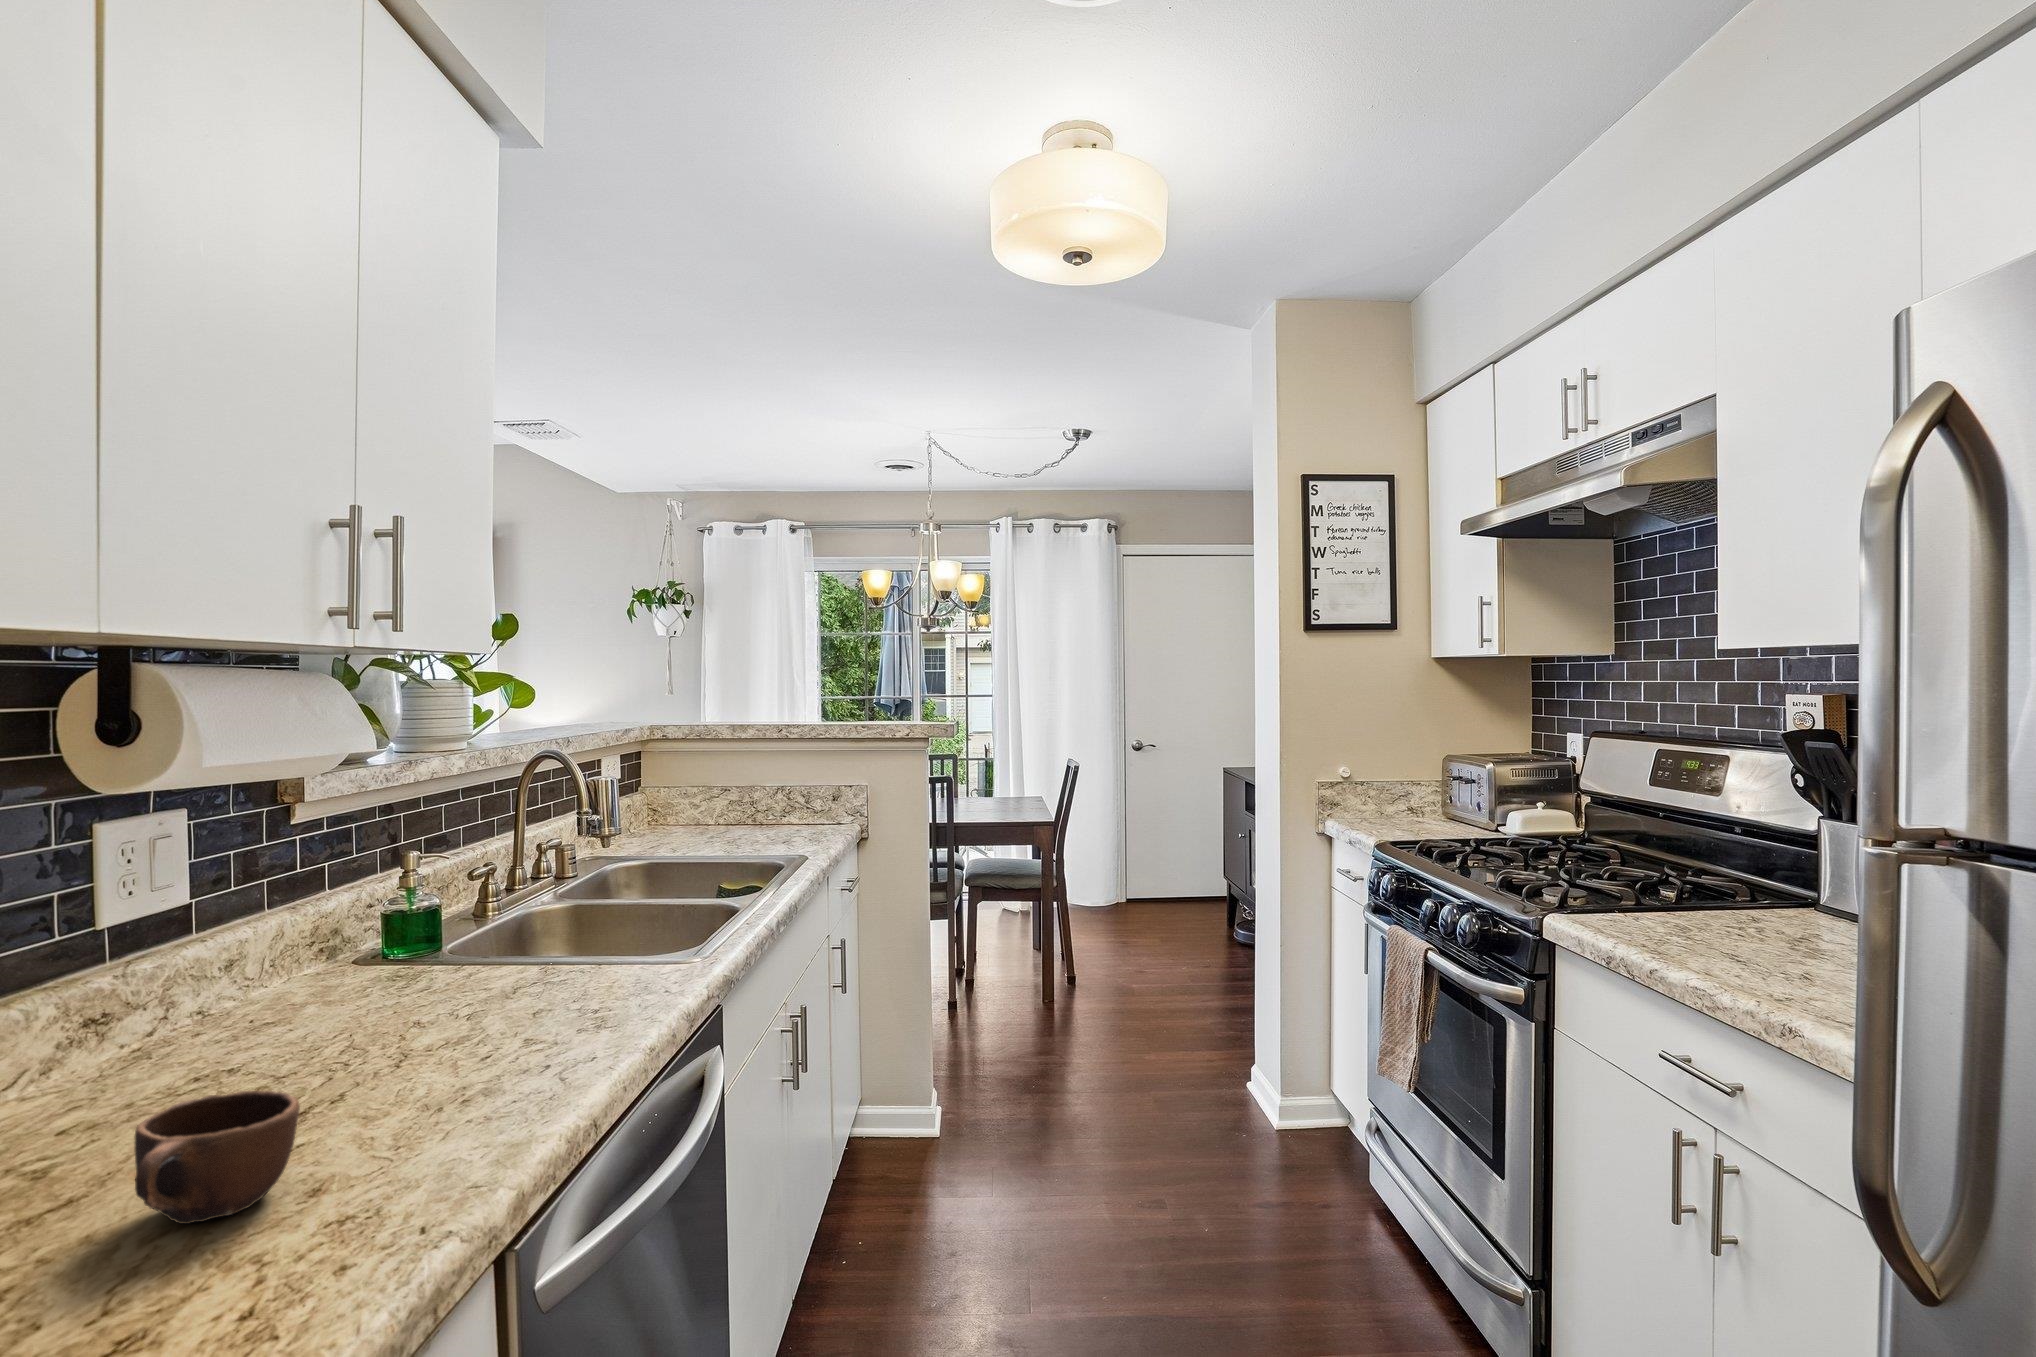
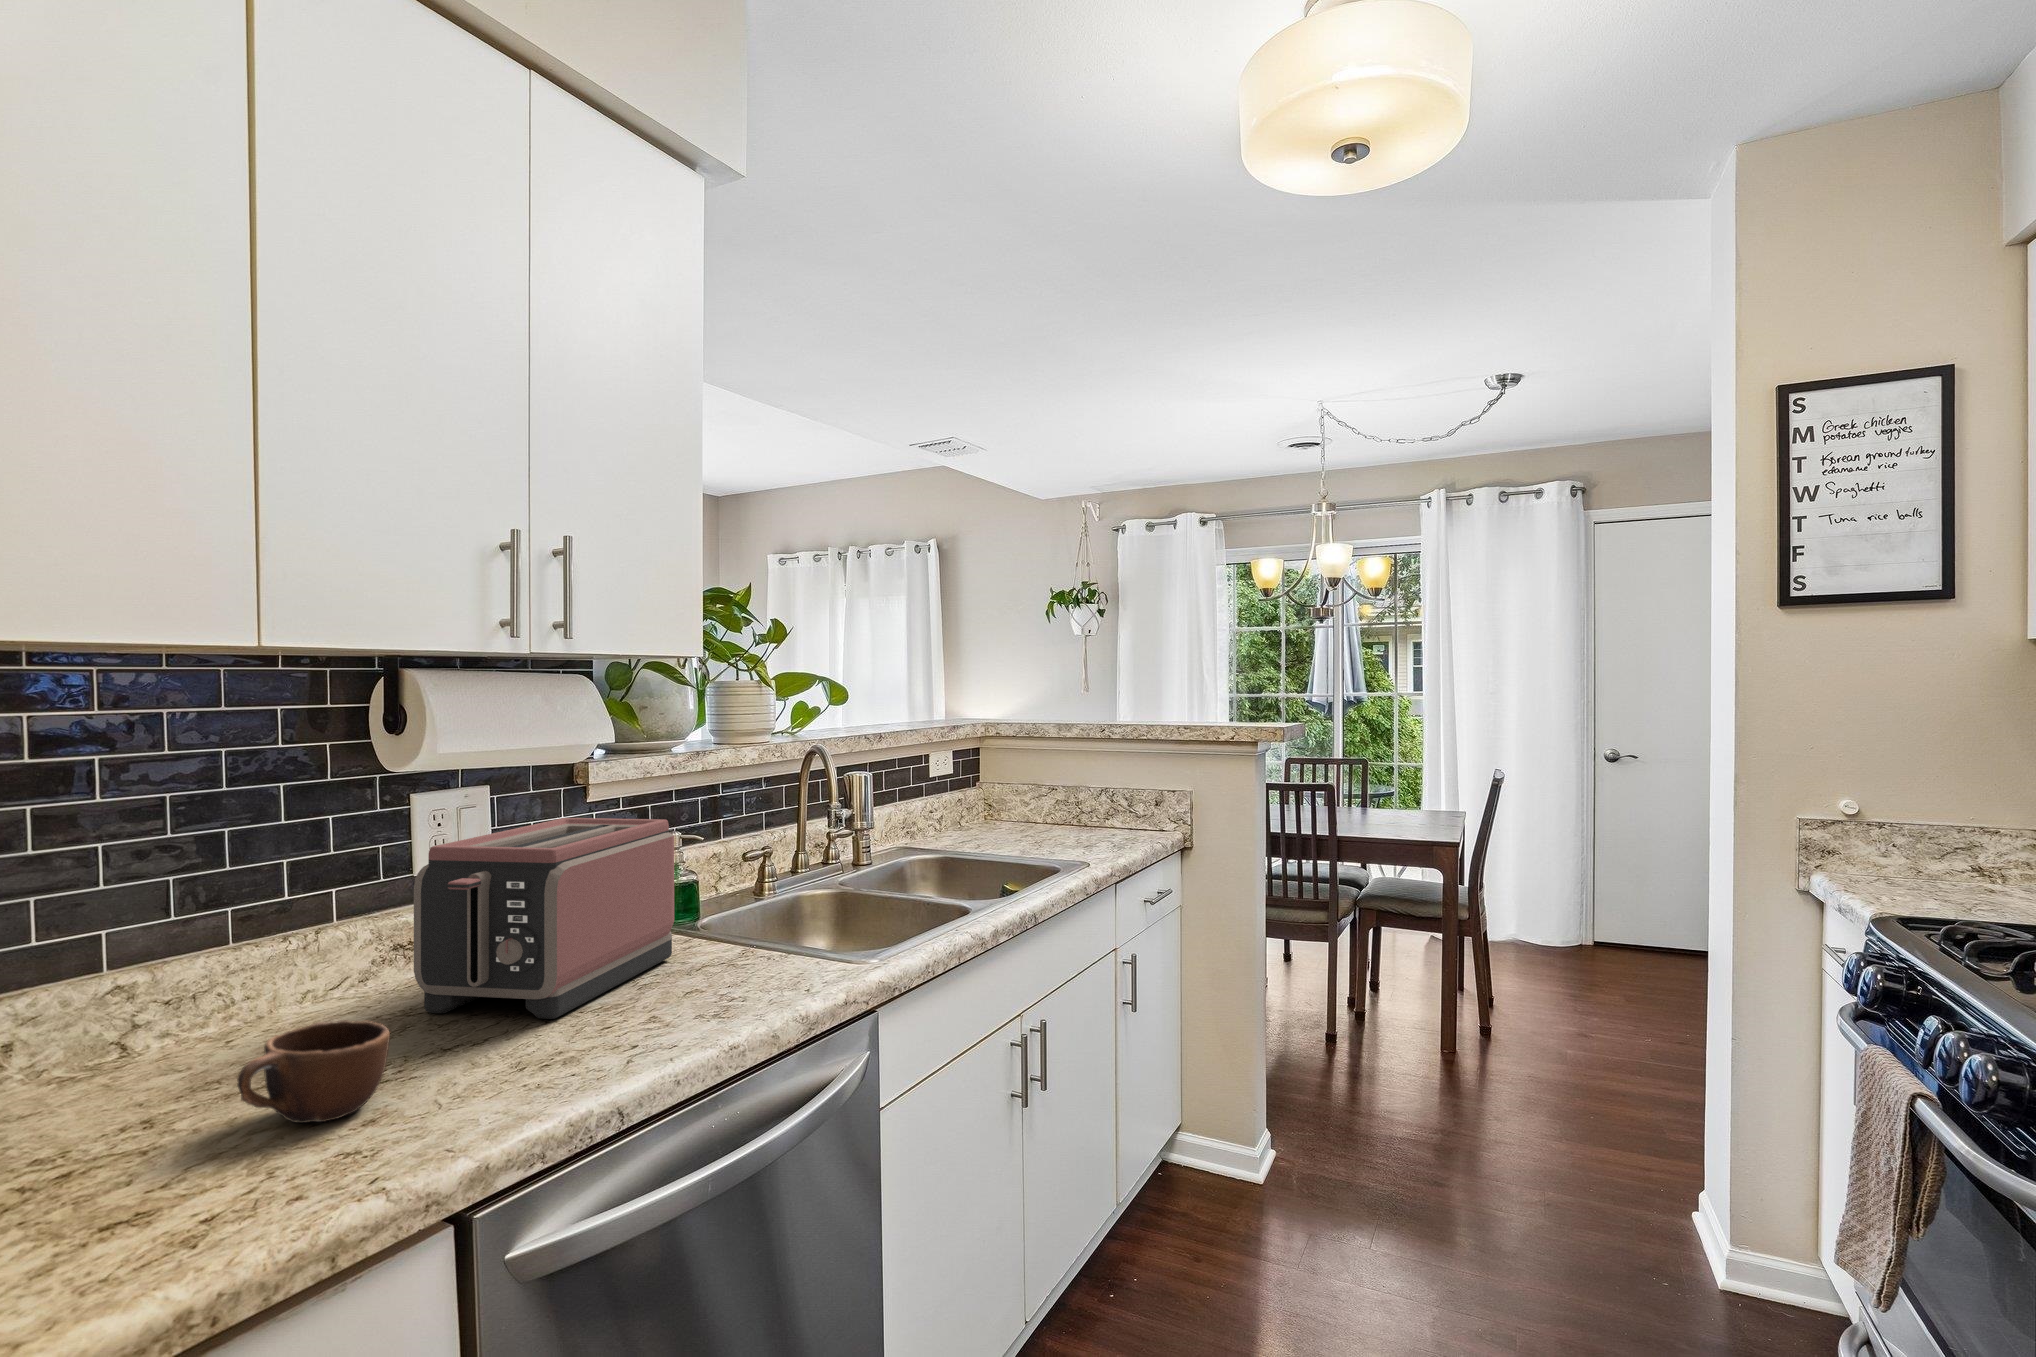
toaster: none [179,837,458,1088] -> present [414,818,674,1019]

